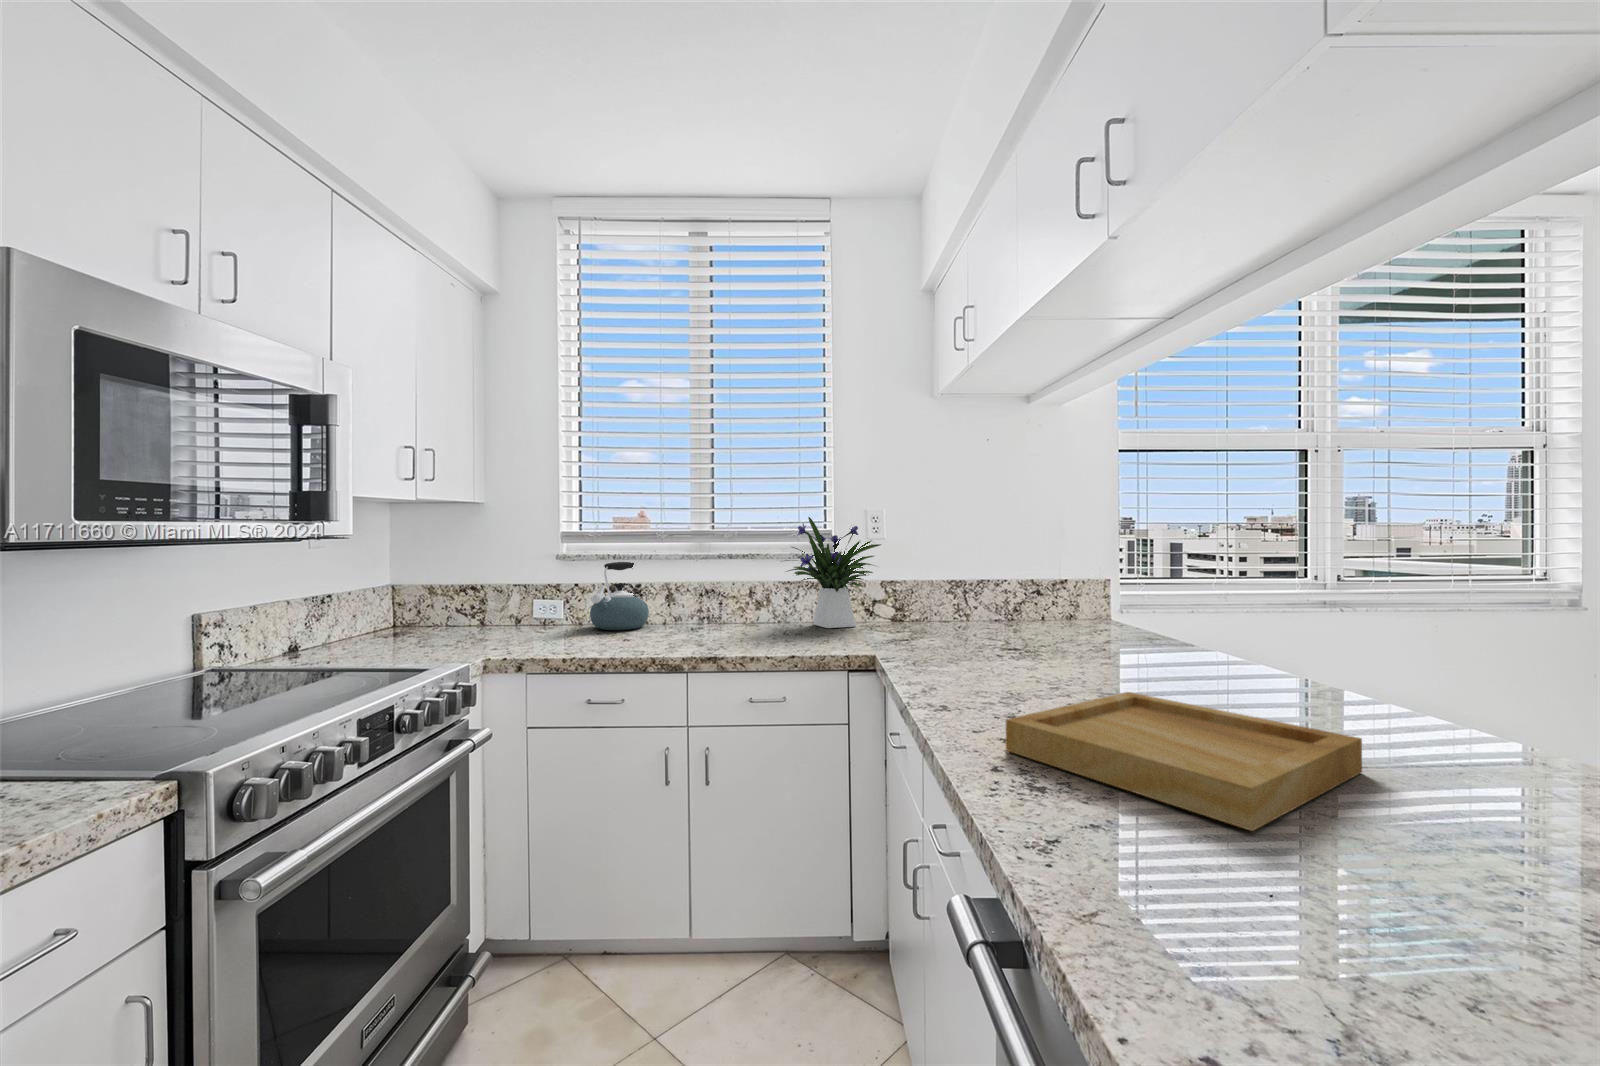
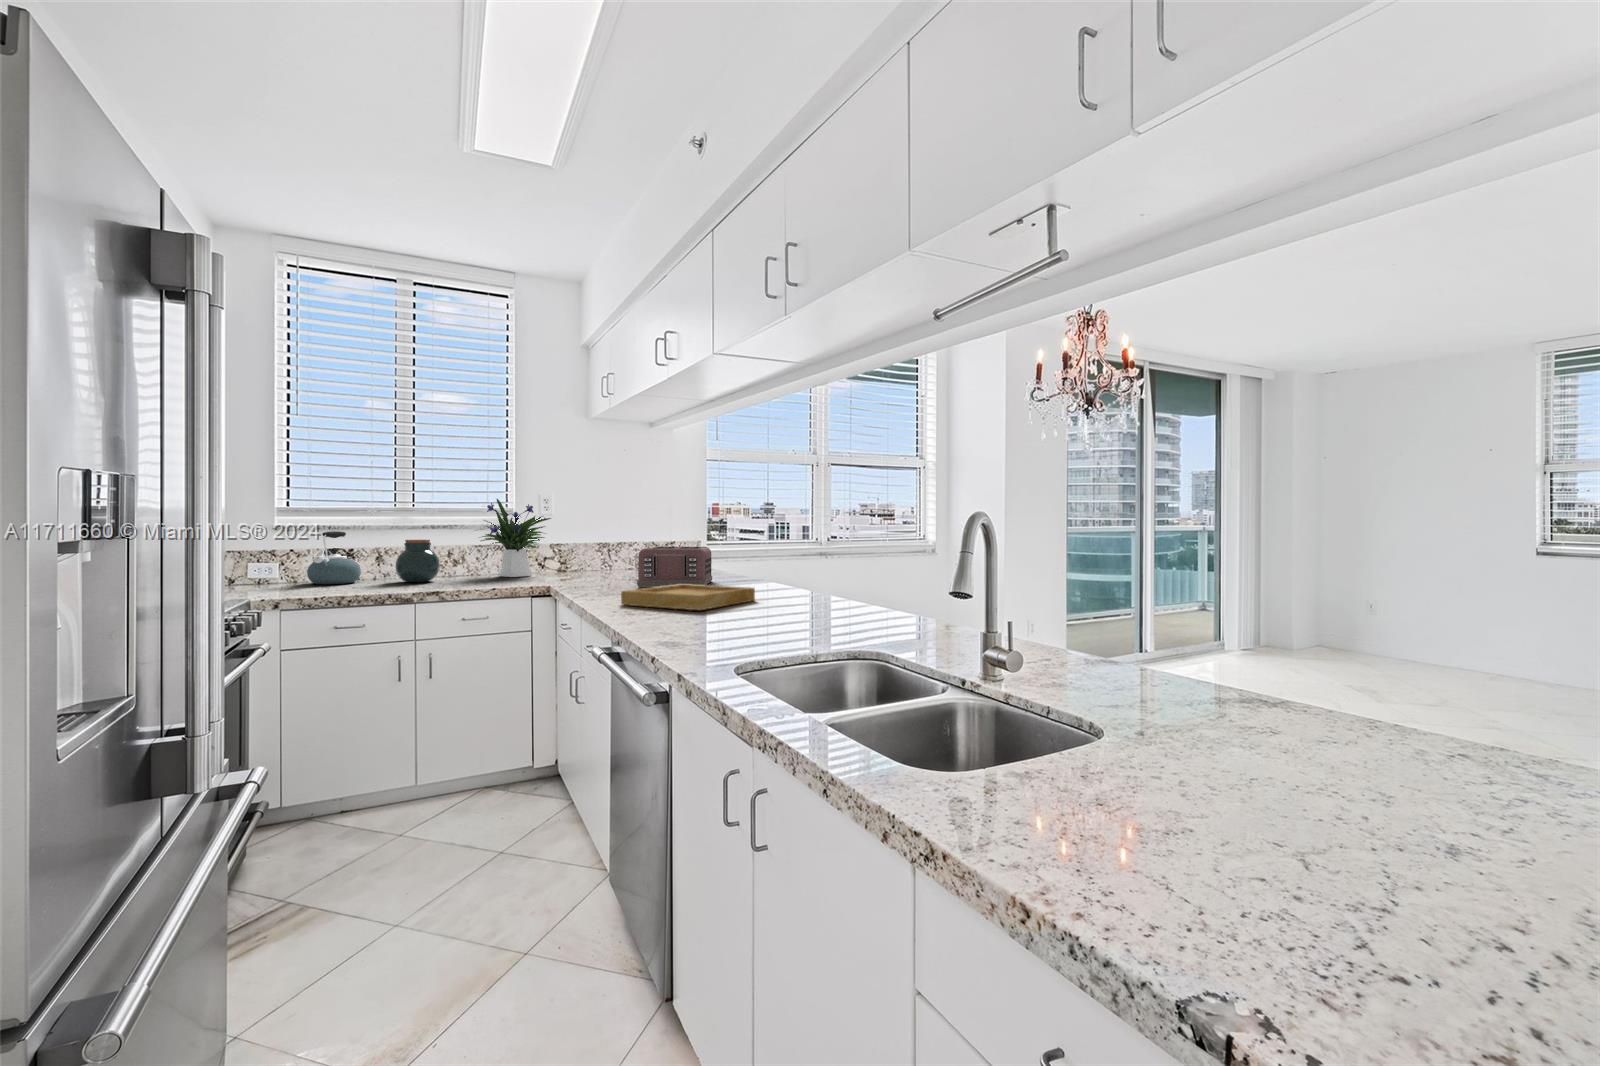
jar: none [683,574,735,632] -> present [396,540,440,582]
toaster: none [1021,596,1163,687] -> present [637,547,712,587]

